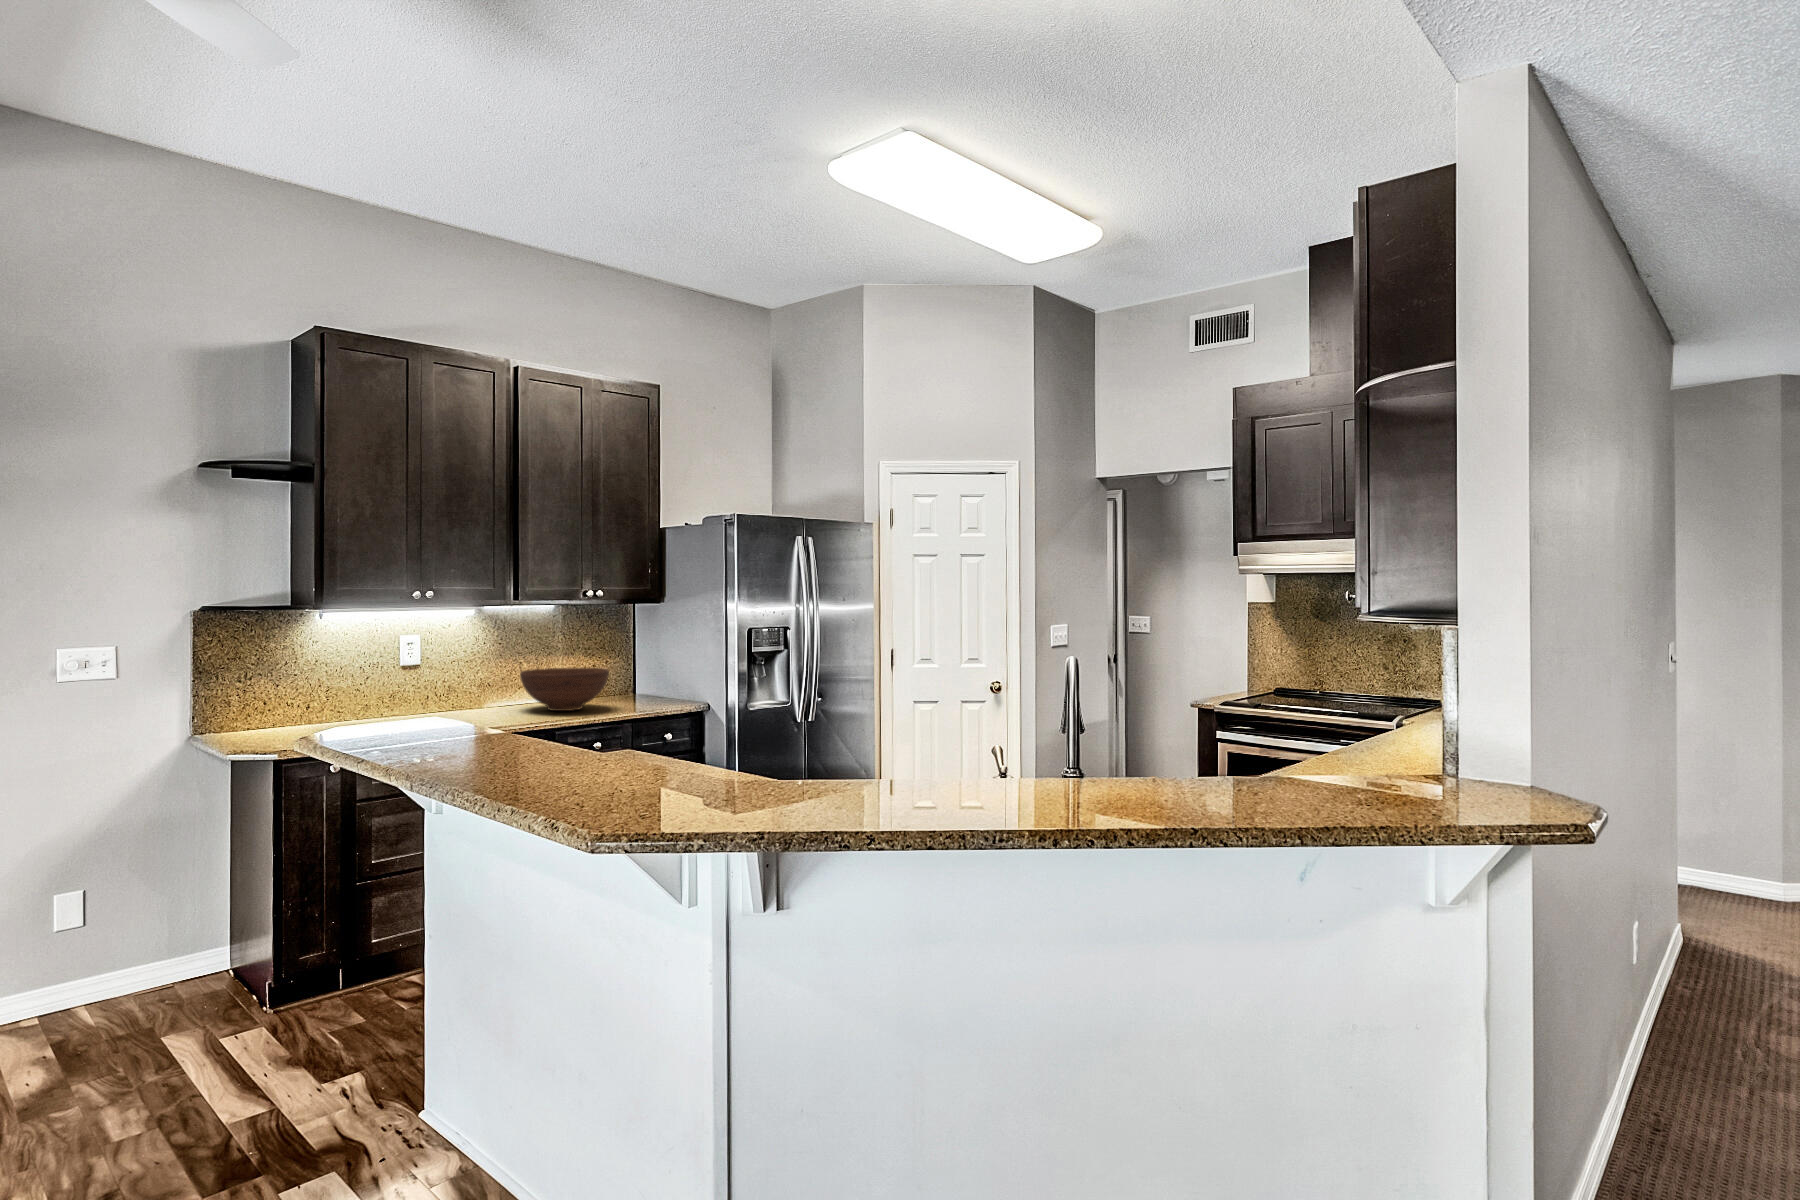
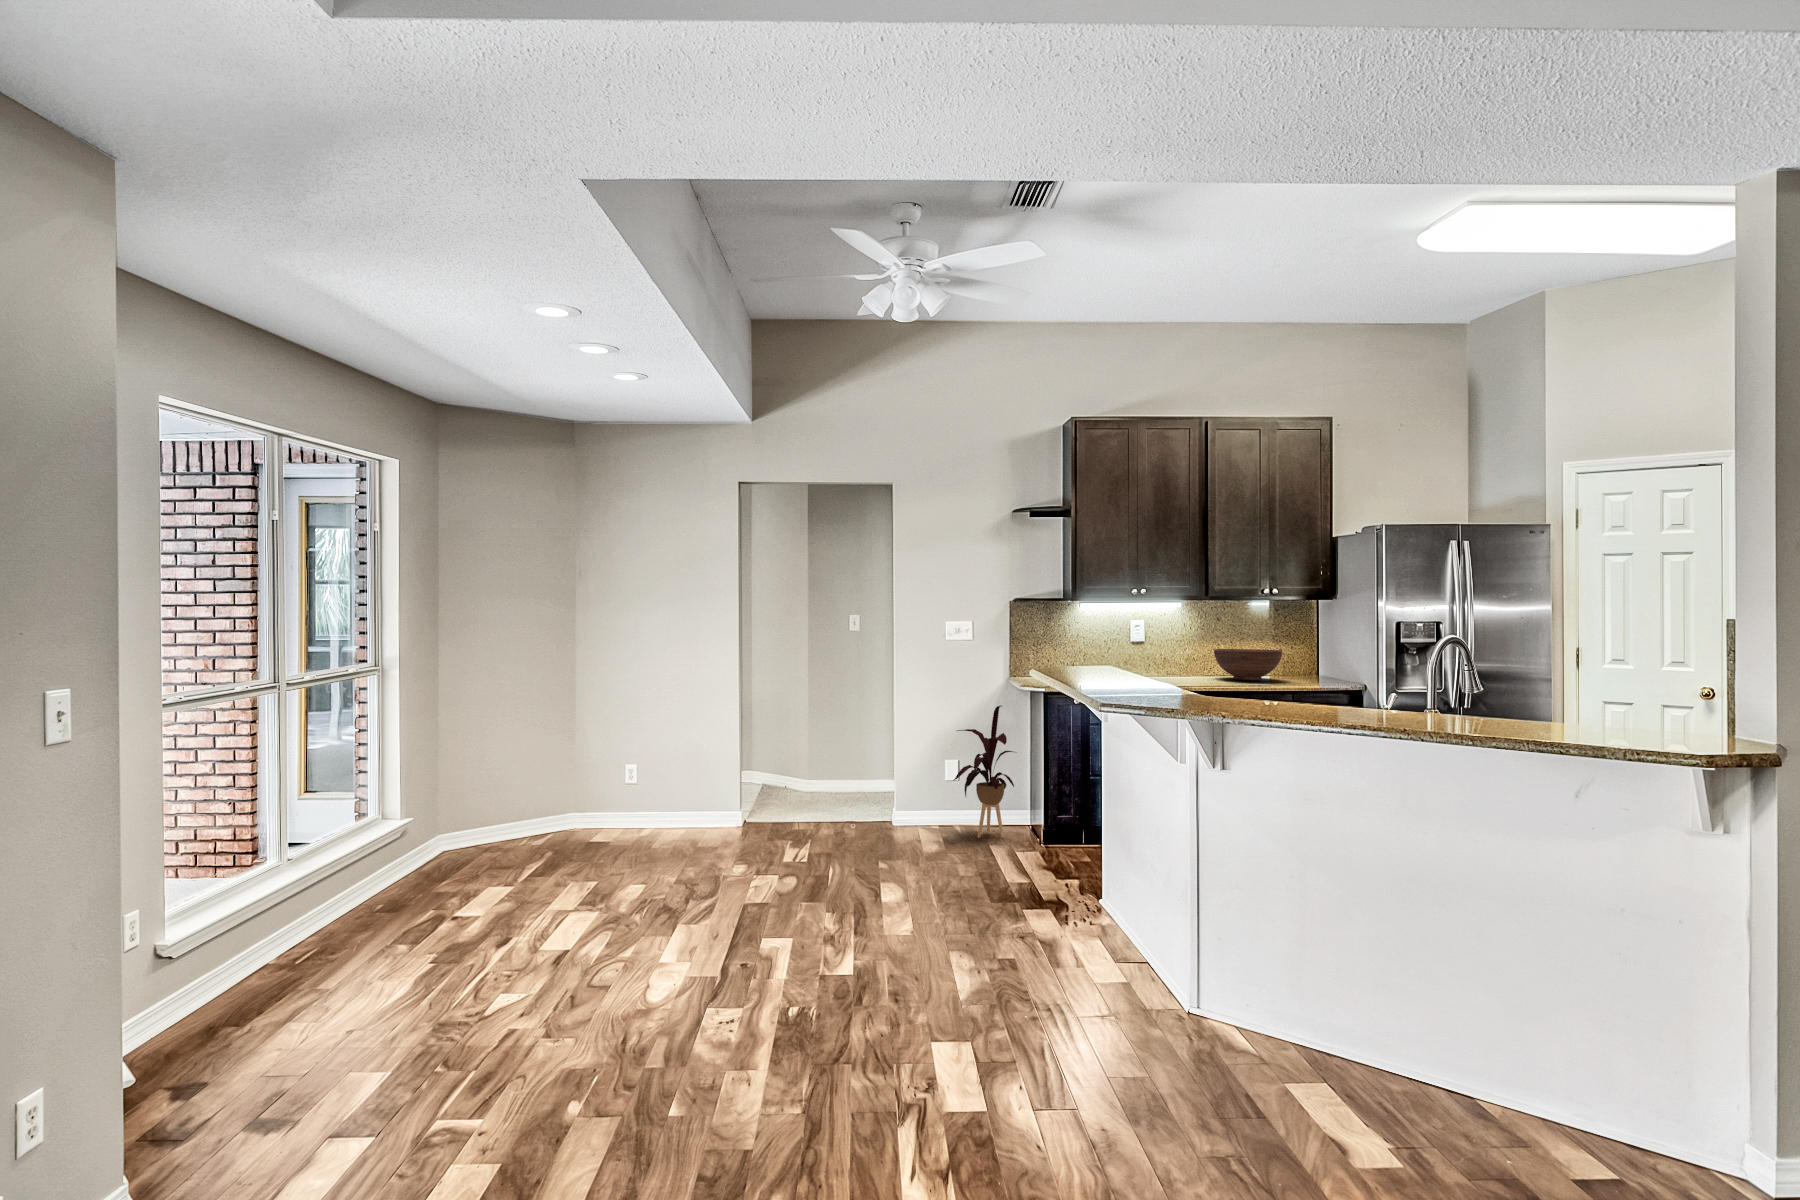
house plant: none [80,791,212,1021] -> present [954,706,1014,838]

